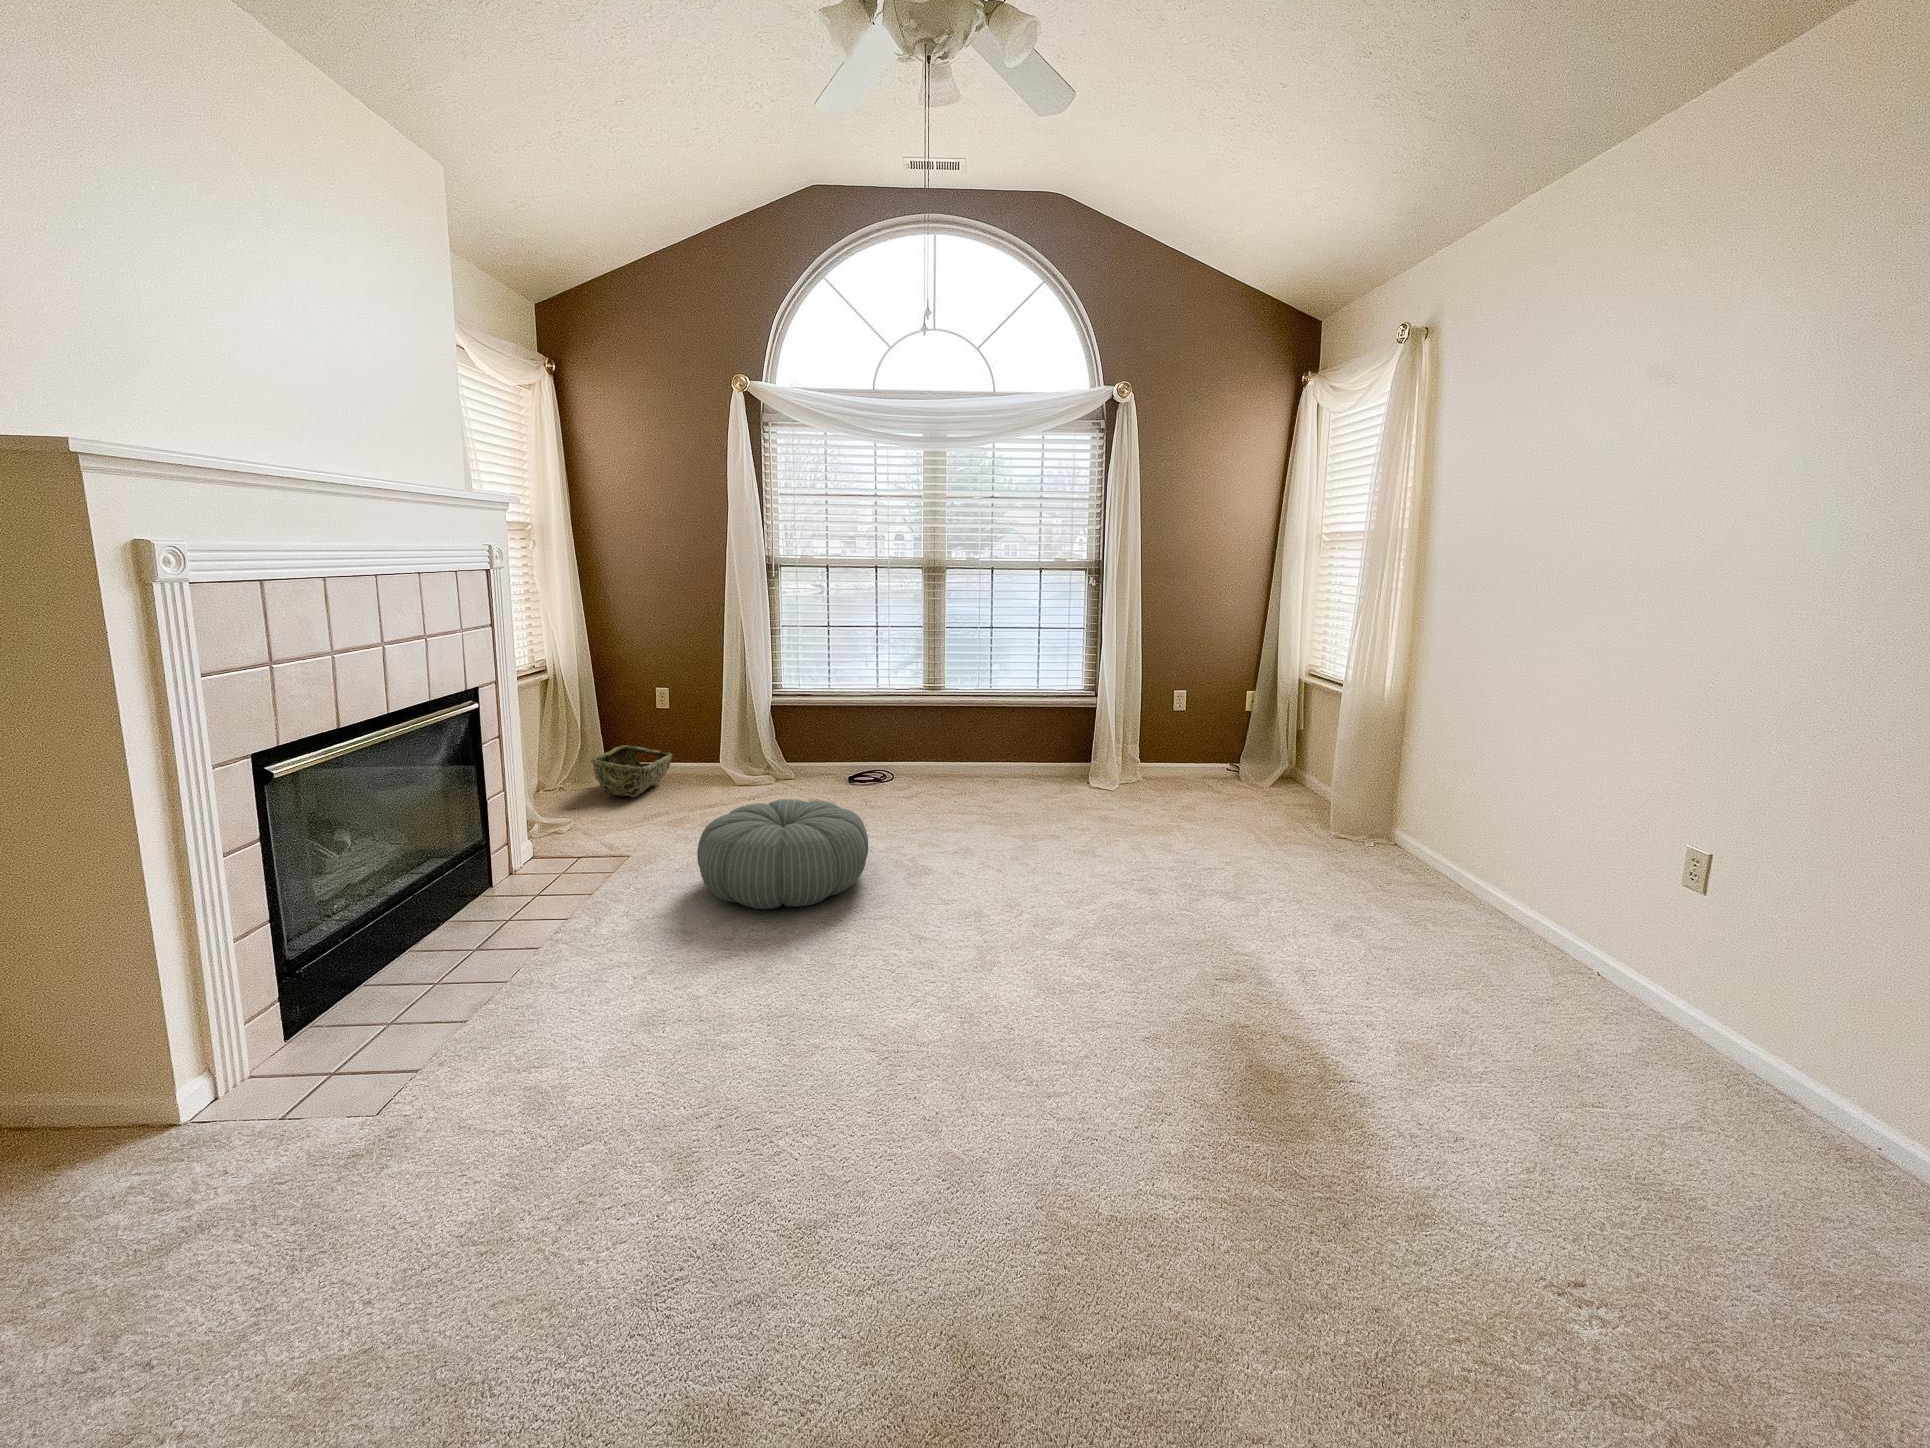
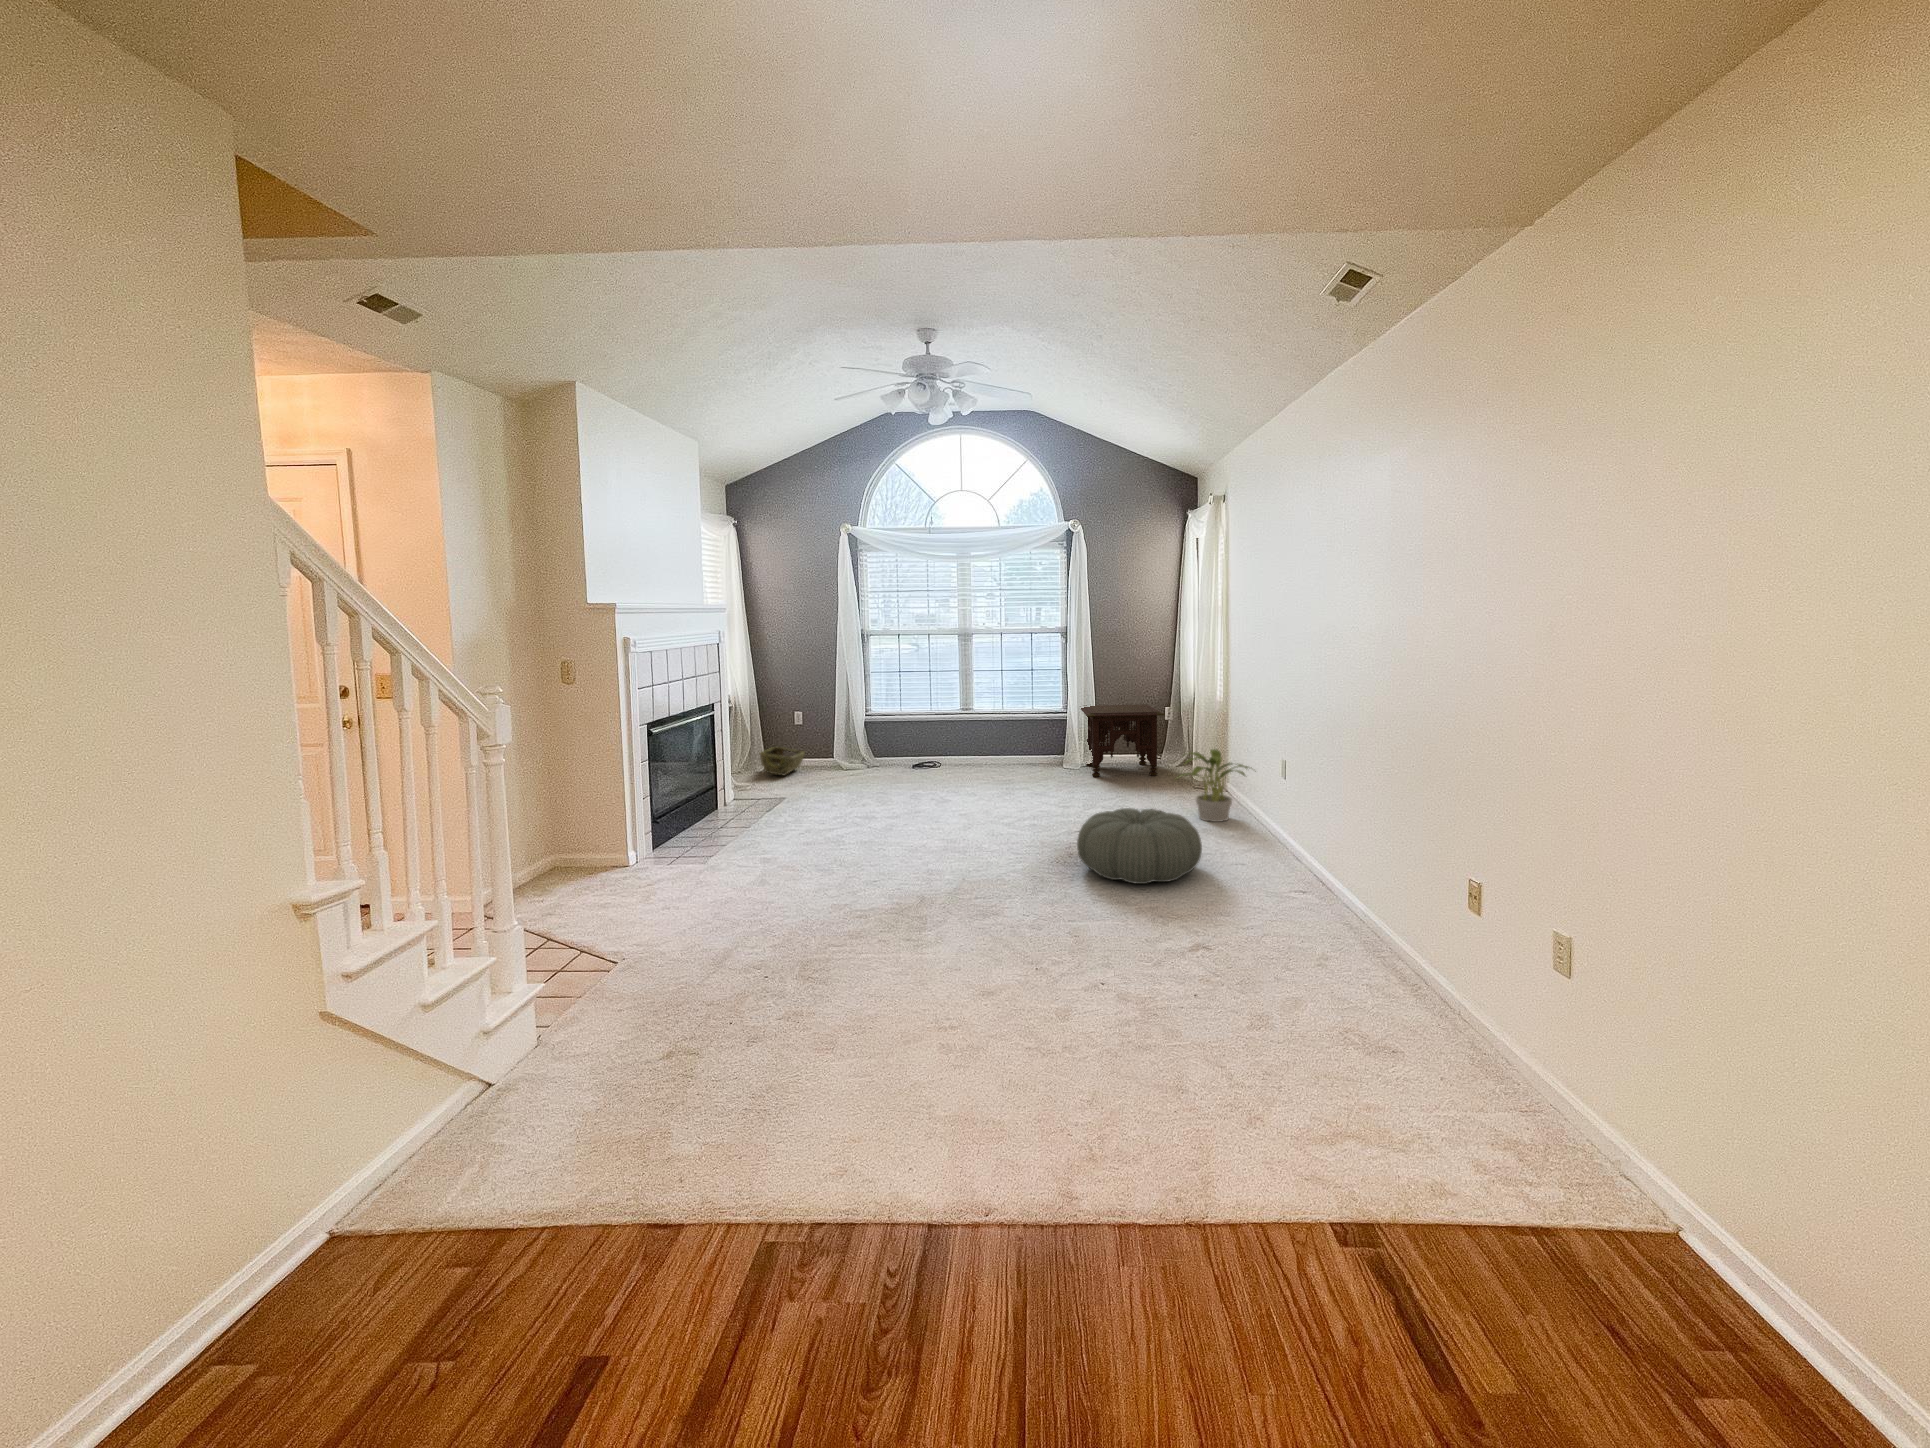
side table: none [1115,687,1274,809] -> present [1081,704,1165,777]
potted plant: none [1370,792,1543,939] -> present [1178,749,1249,822]
pouf: present [697,799,868,909] -> present [1077,808,1202,884]

